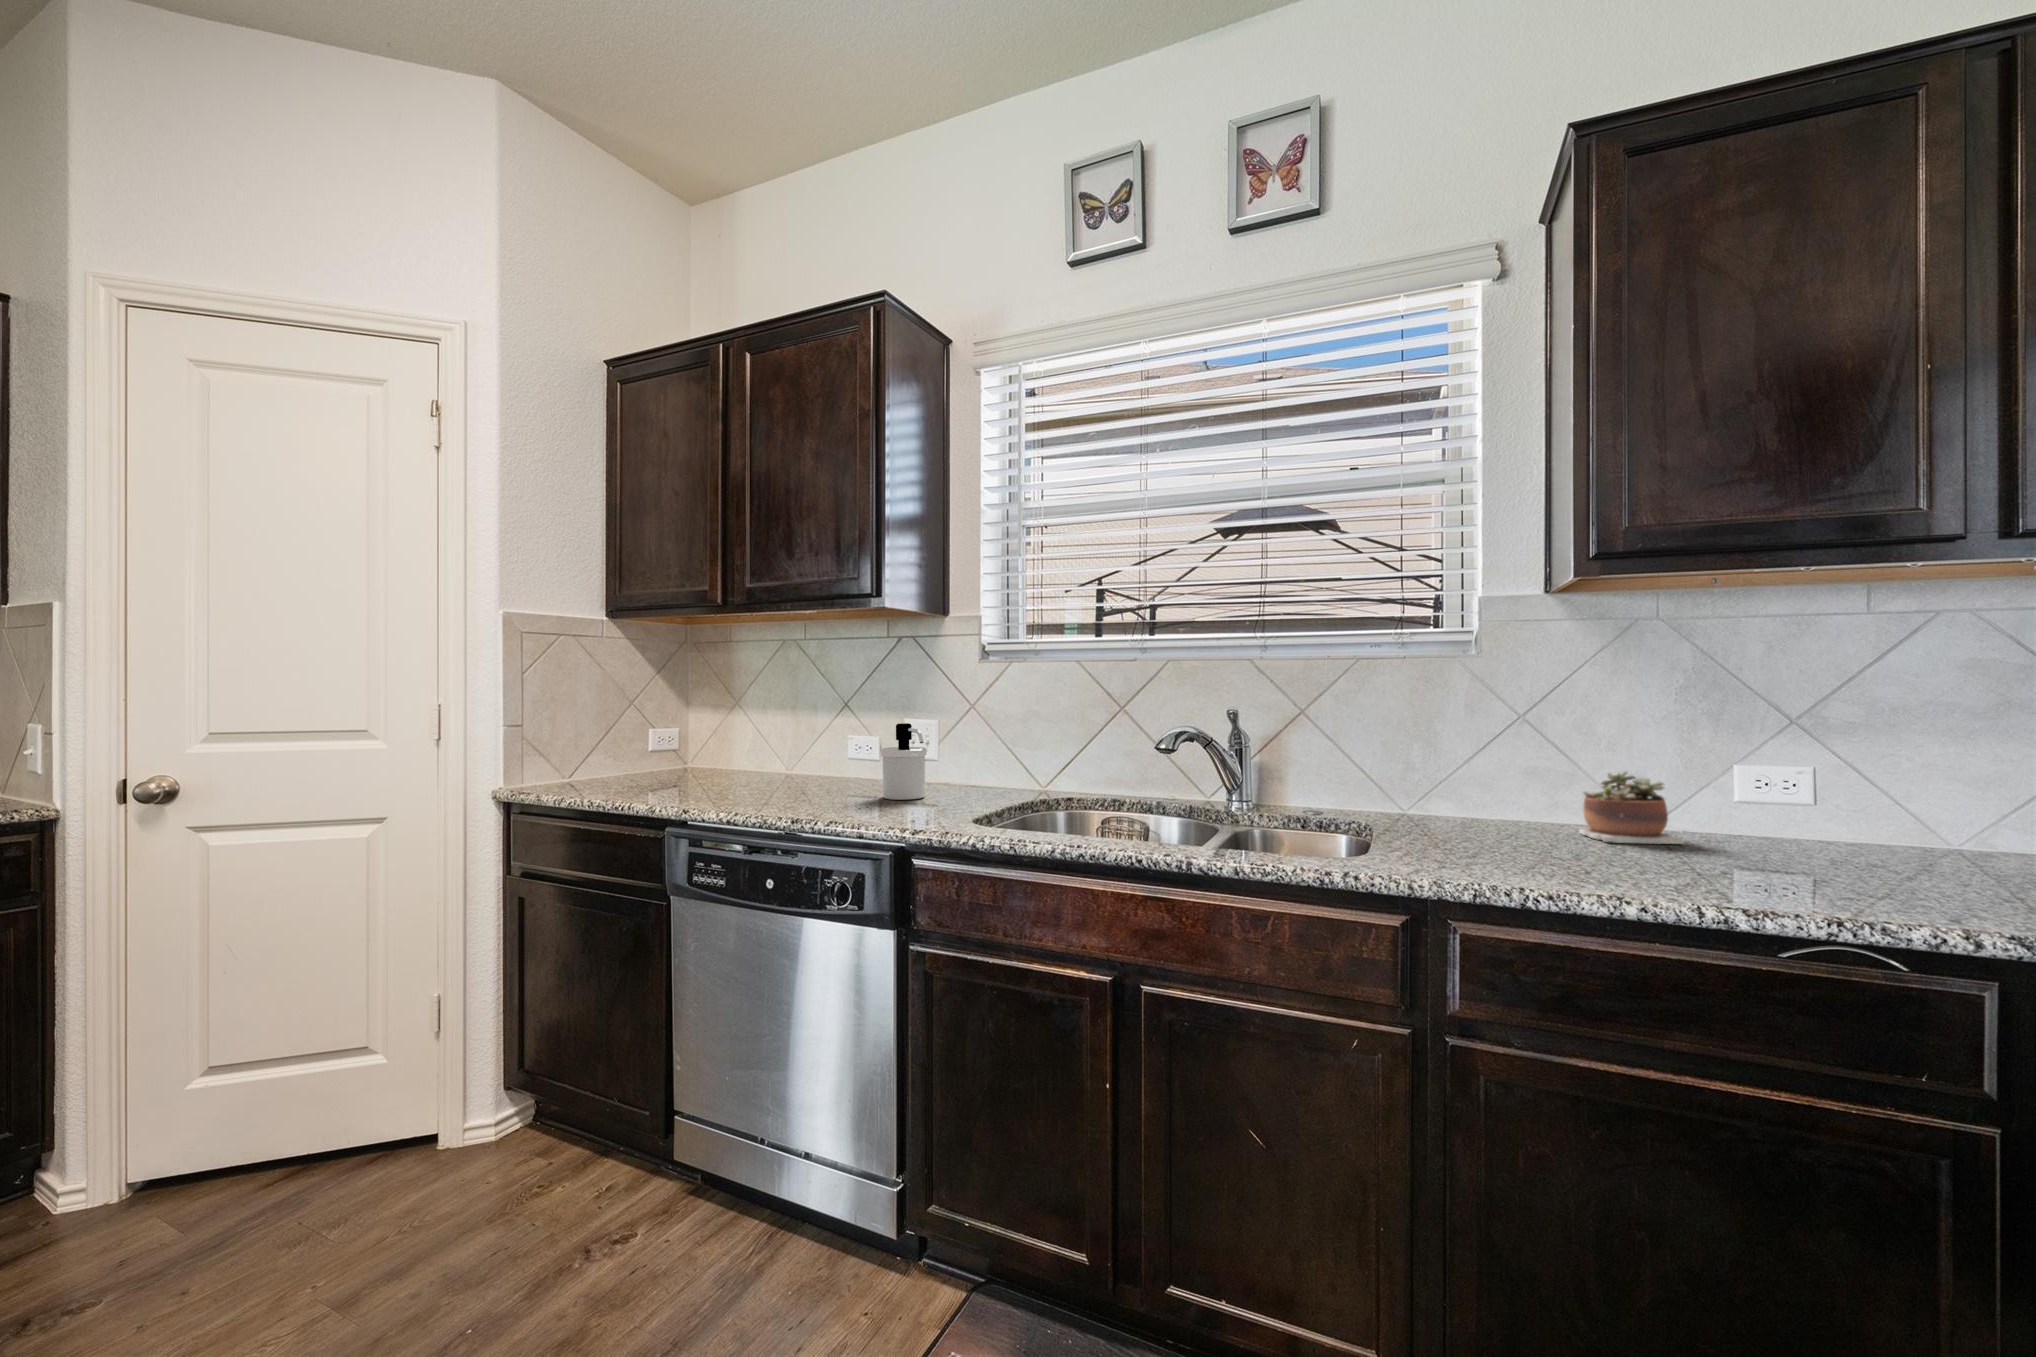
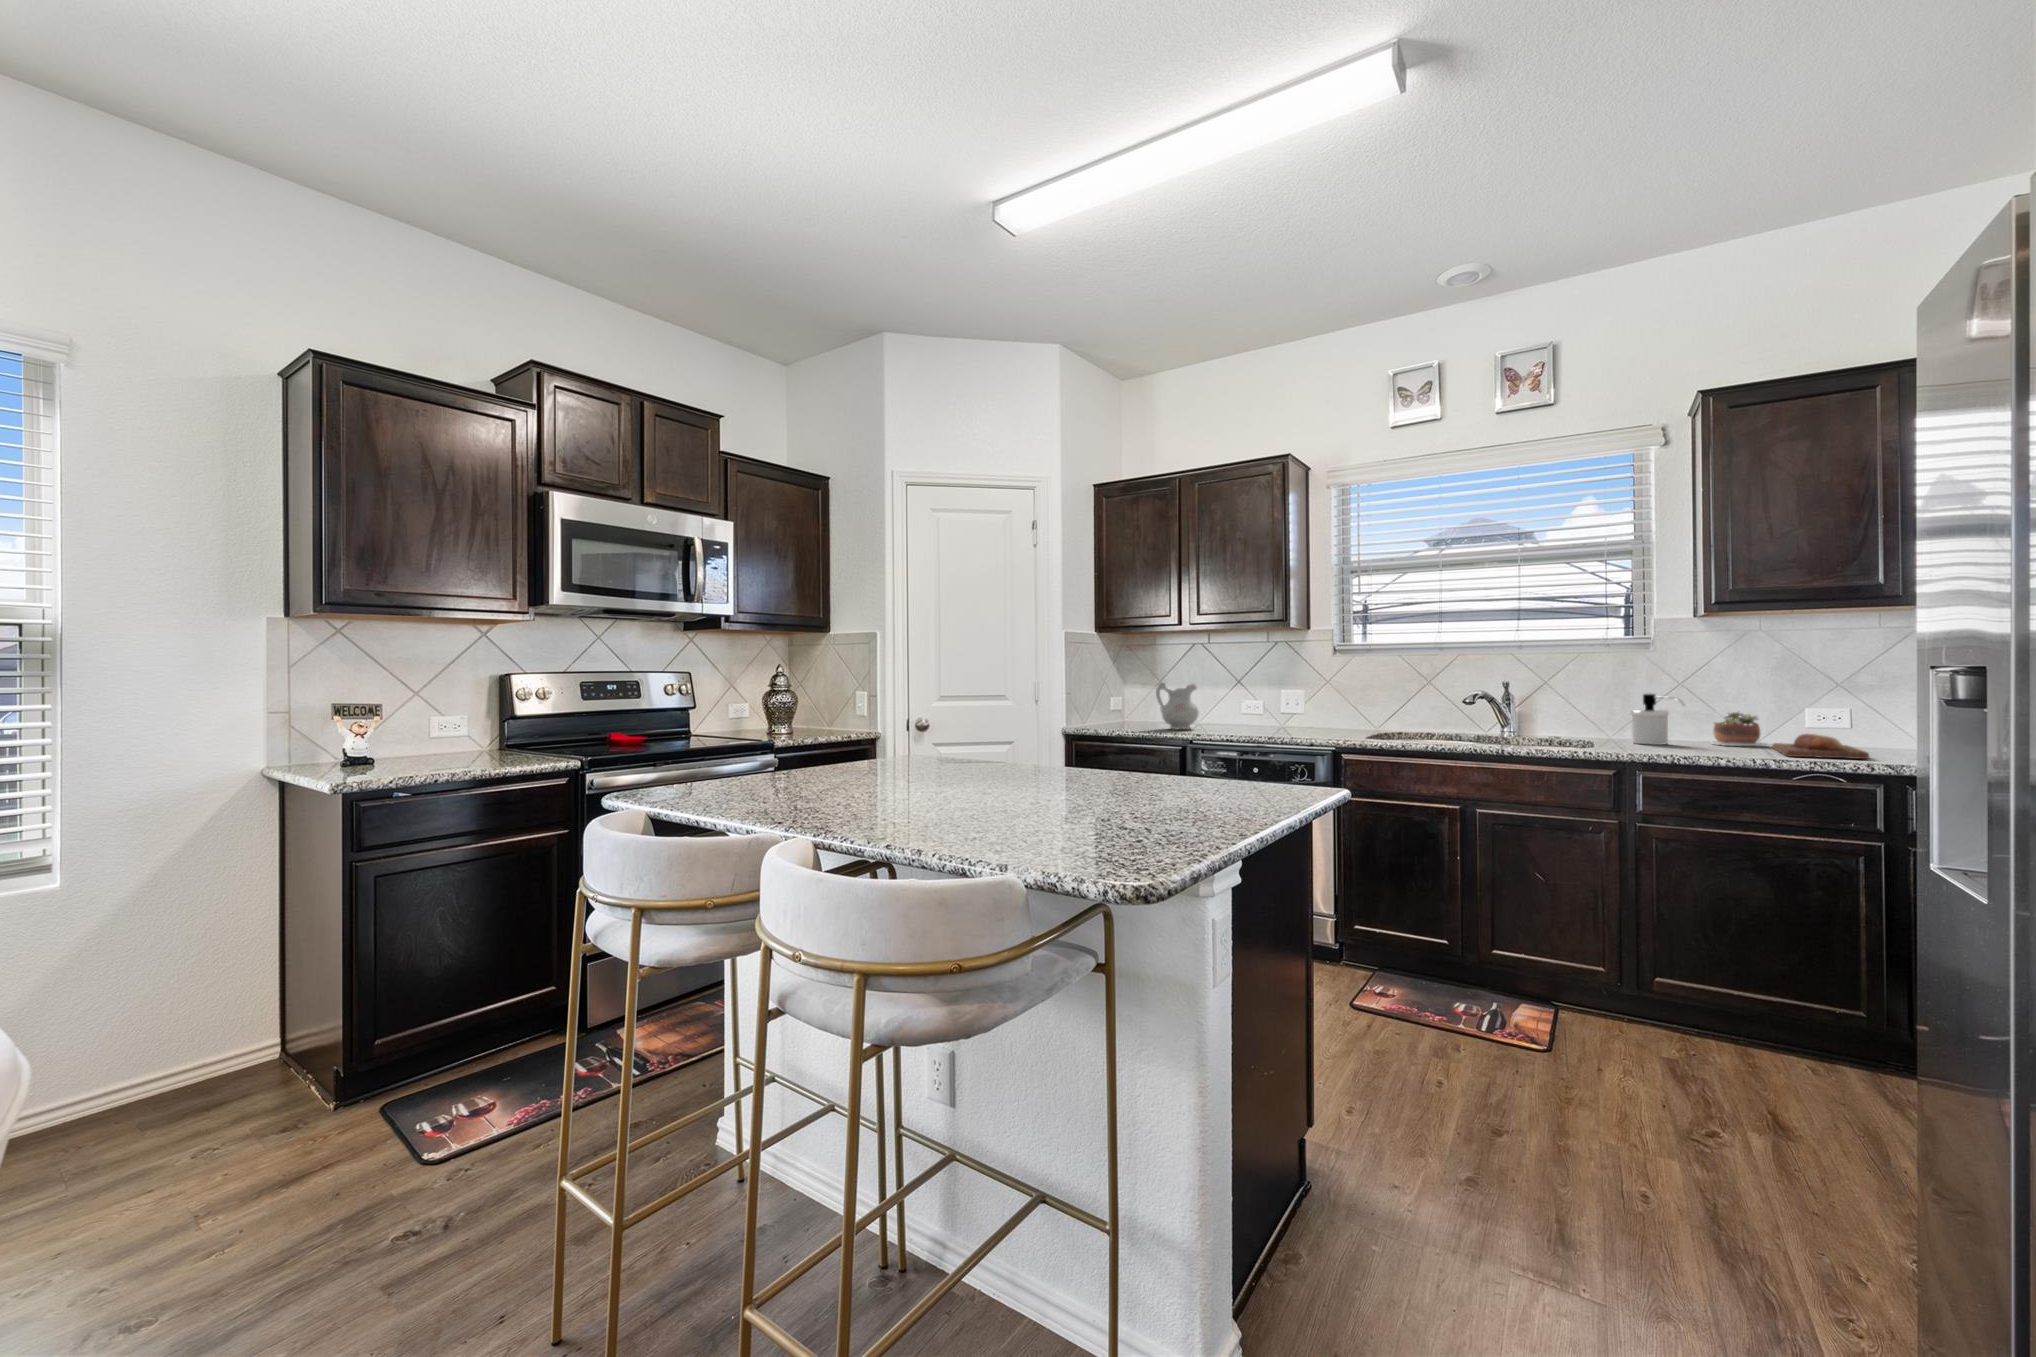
ceramic pitcher: none [684,704,758,788] -> present [1156,683,1199,730]
soap dispenser: present [881,723,926,800] -> present [1631,694,1685,745]
bread loaf: none [1697,829,1938,908] -> present [1773,734,1869,759]

